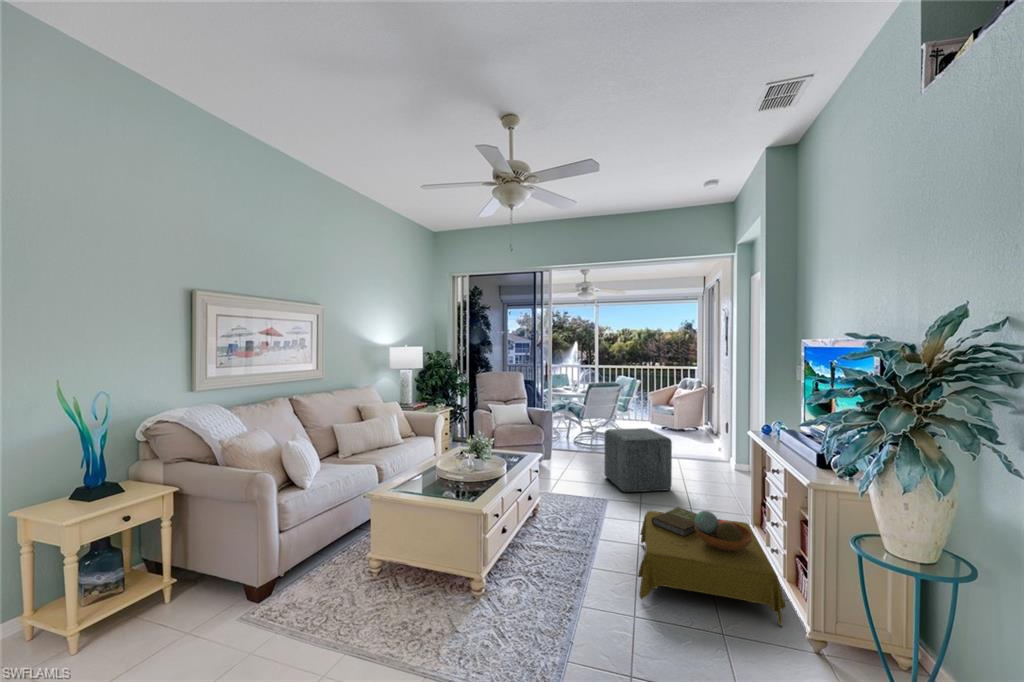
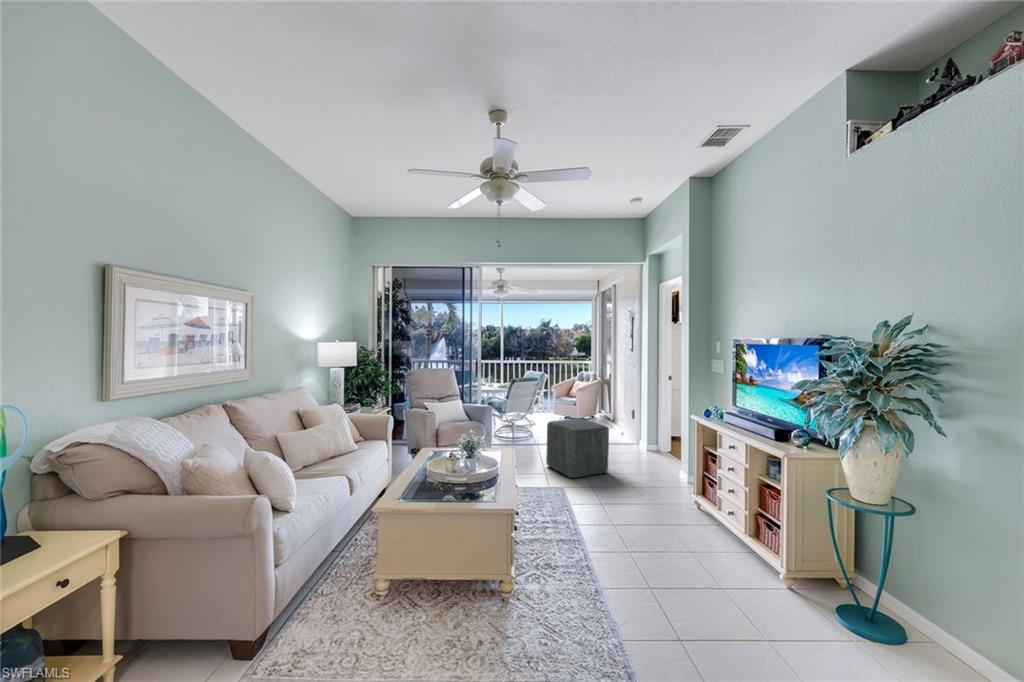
side table: present [638,507,786,626] -> none [615,486,754,574]

